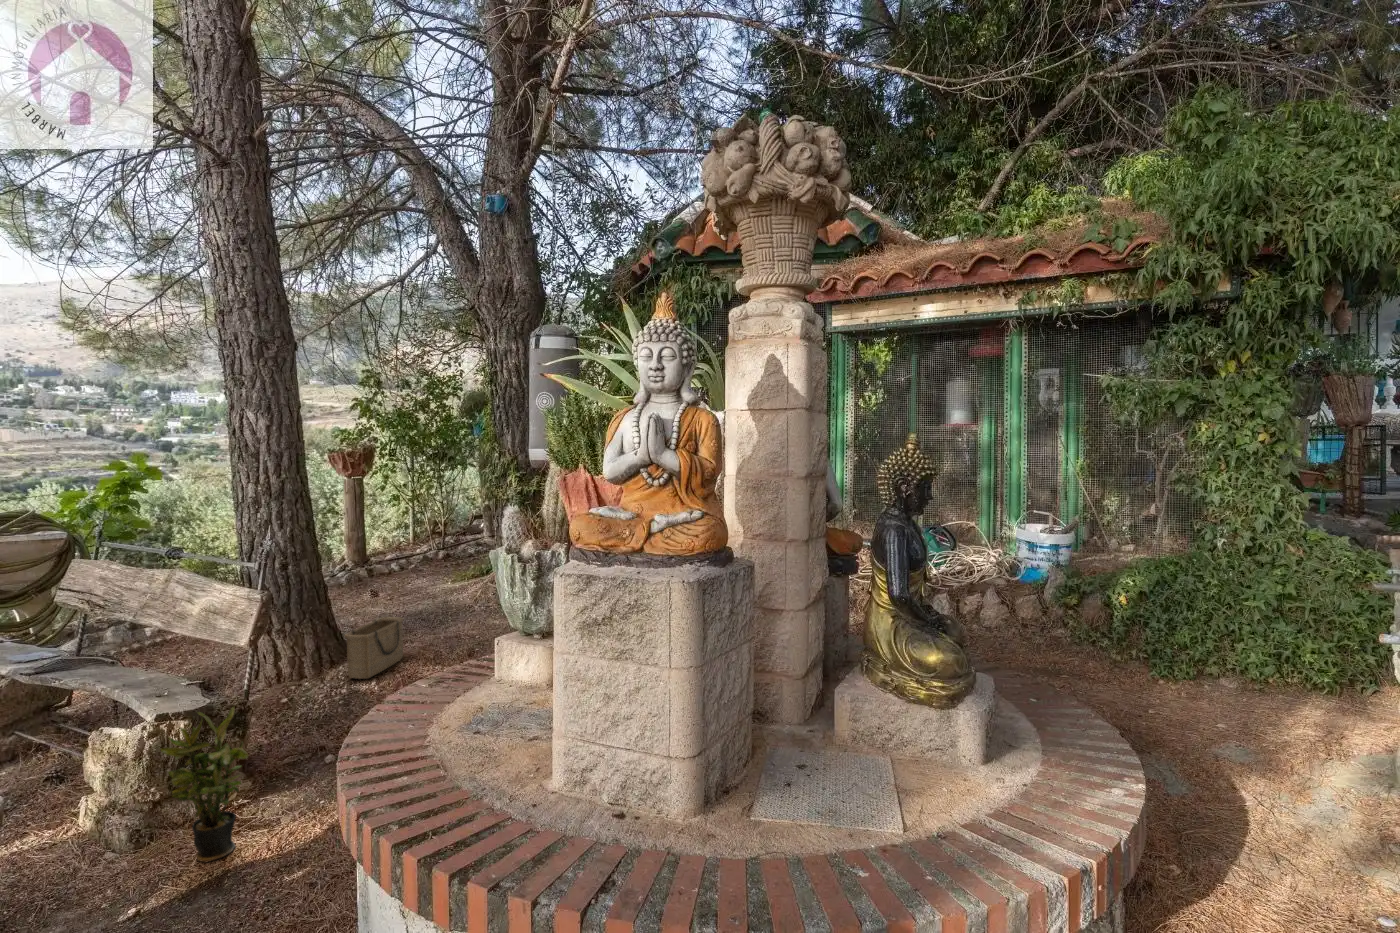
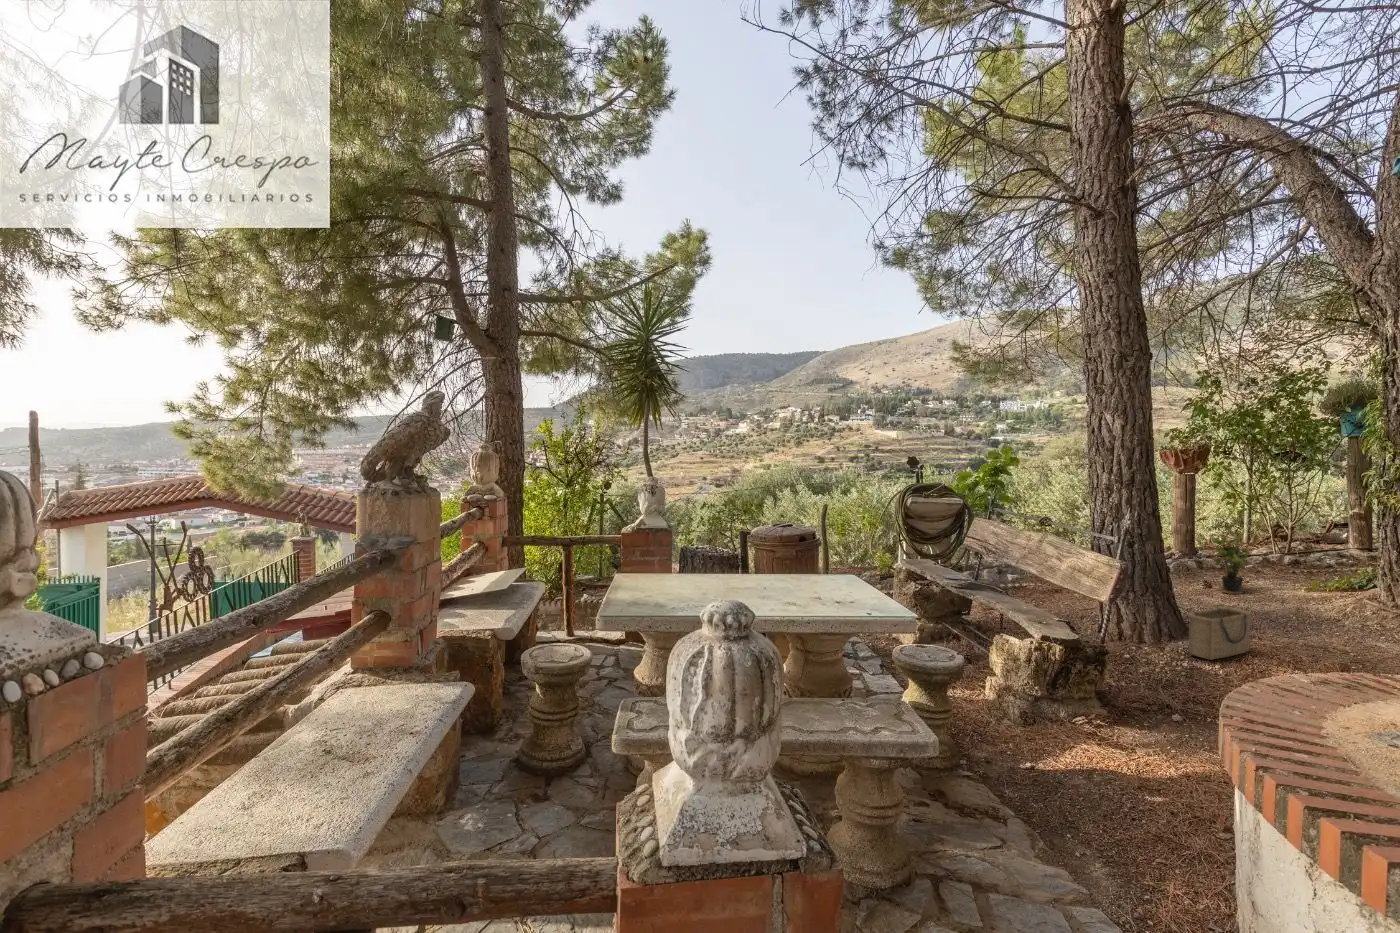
potted plant: present [161,708,248,862] -> present [1211,528,1250,594]

